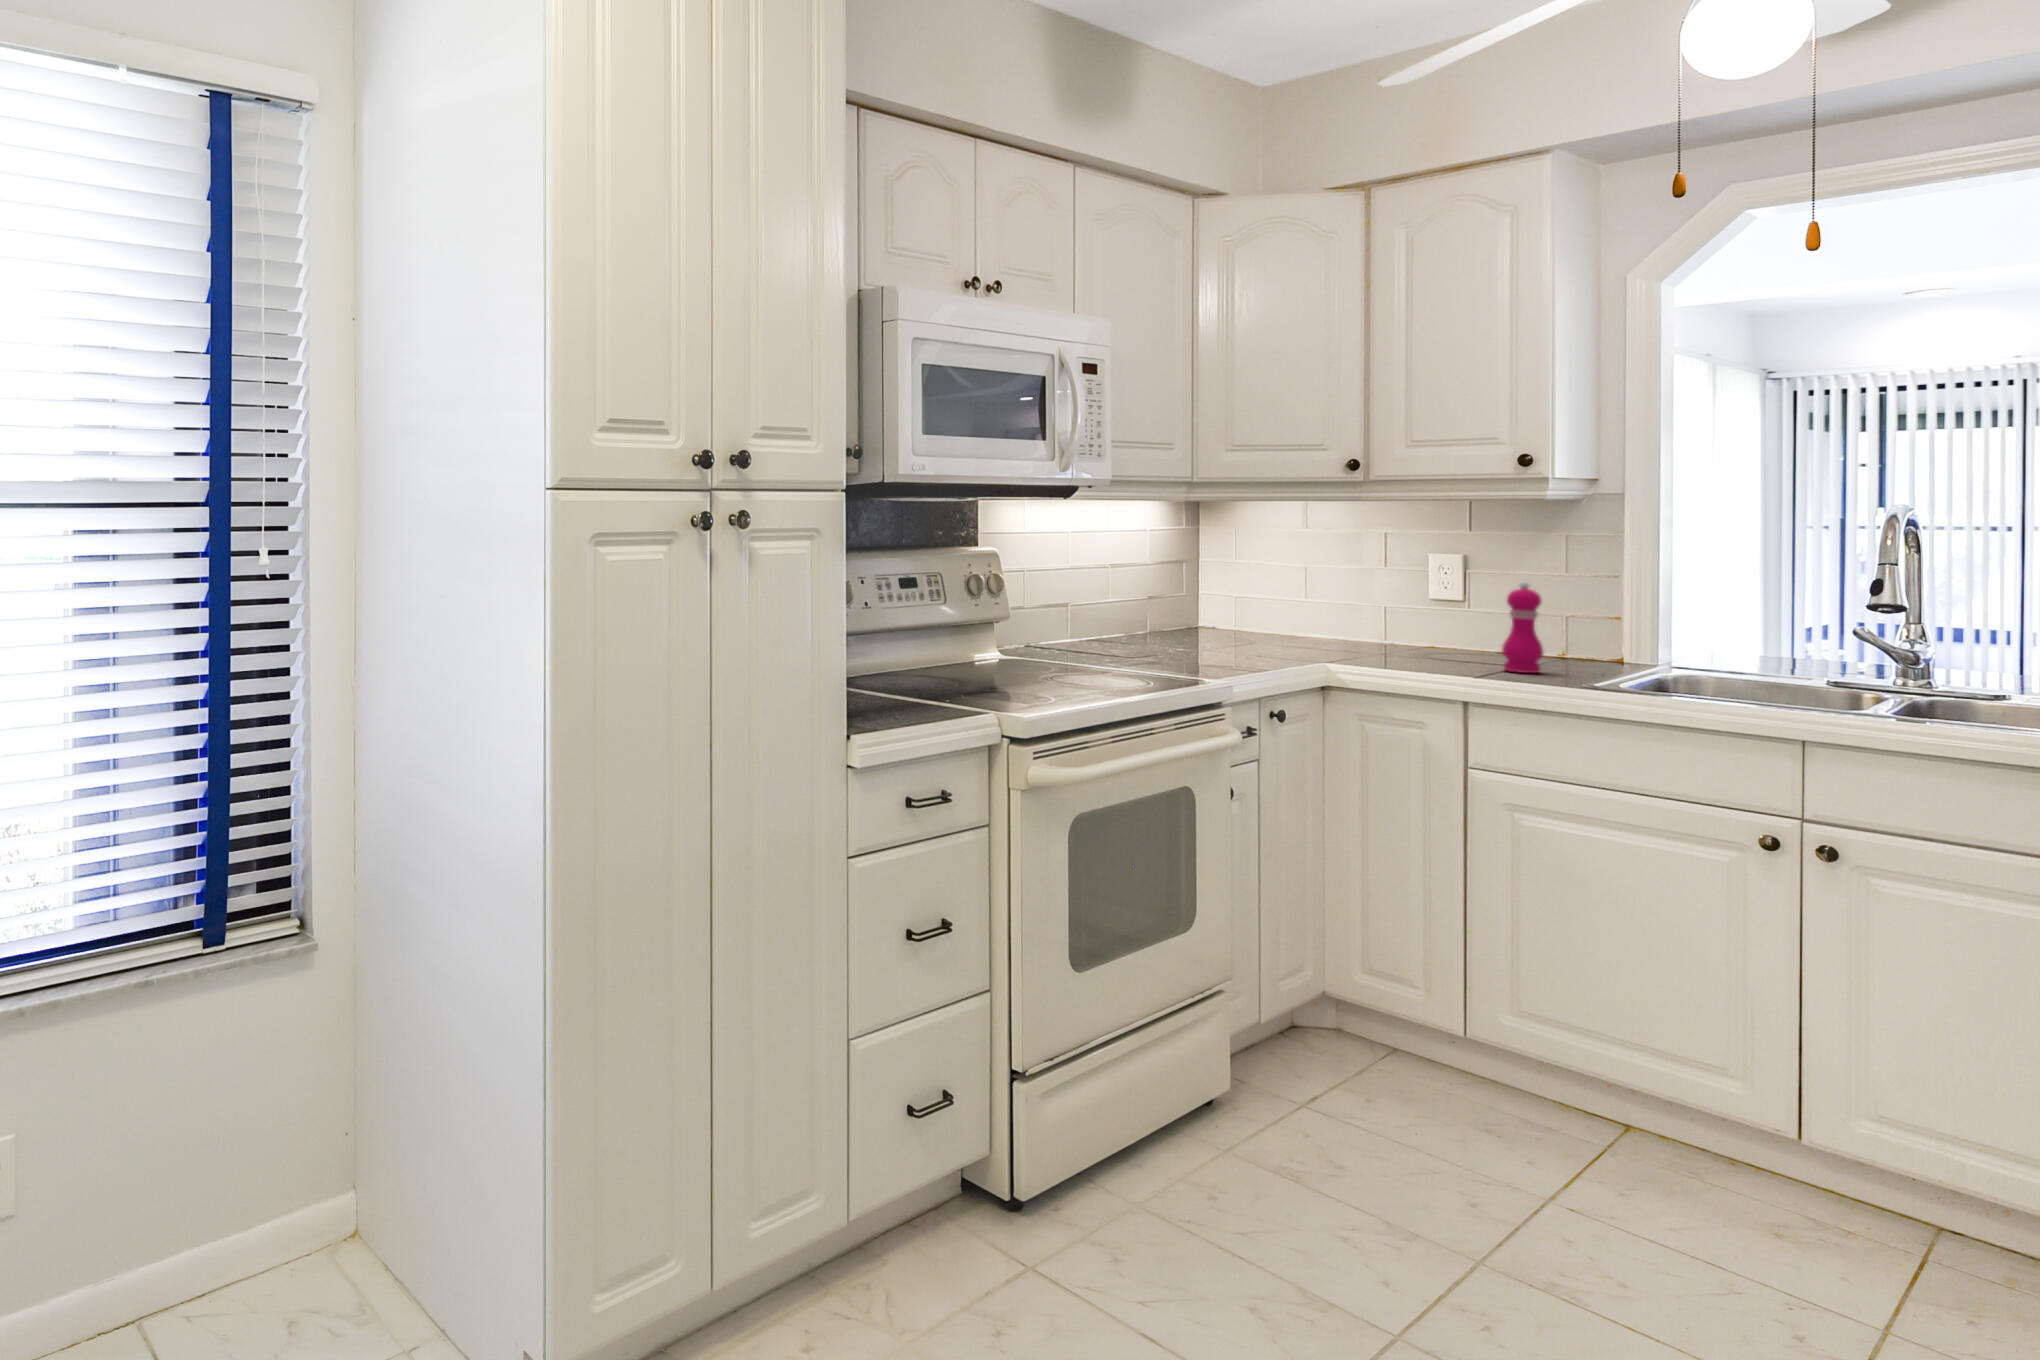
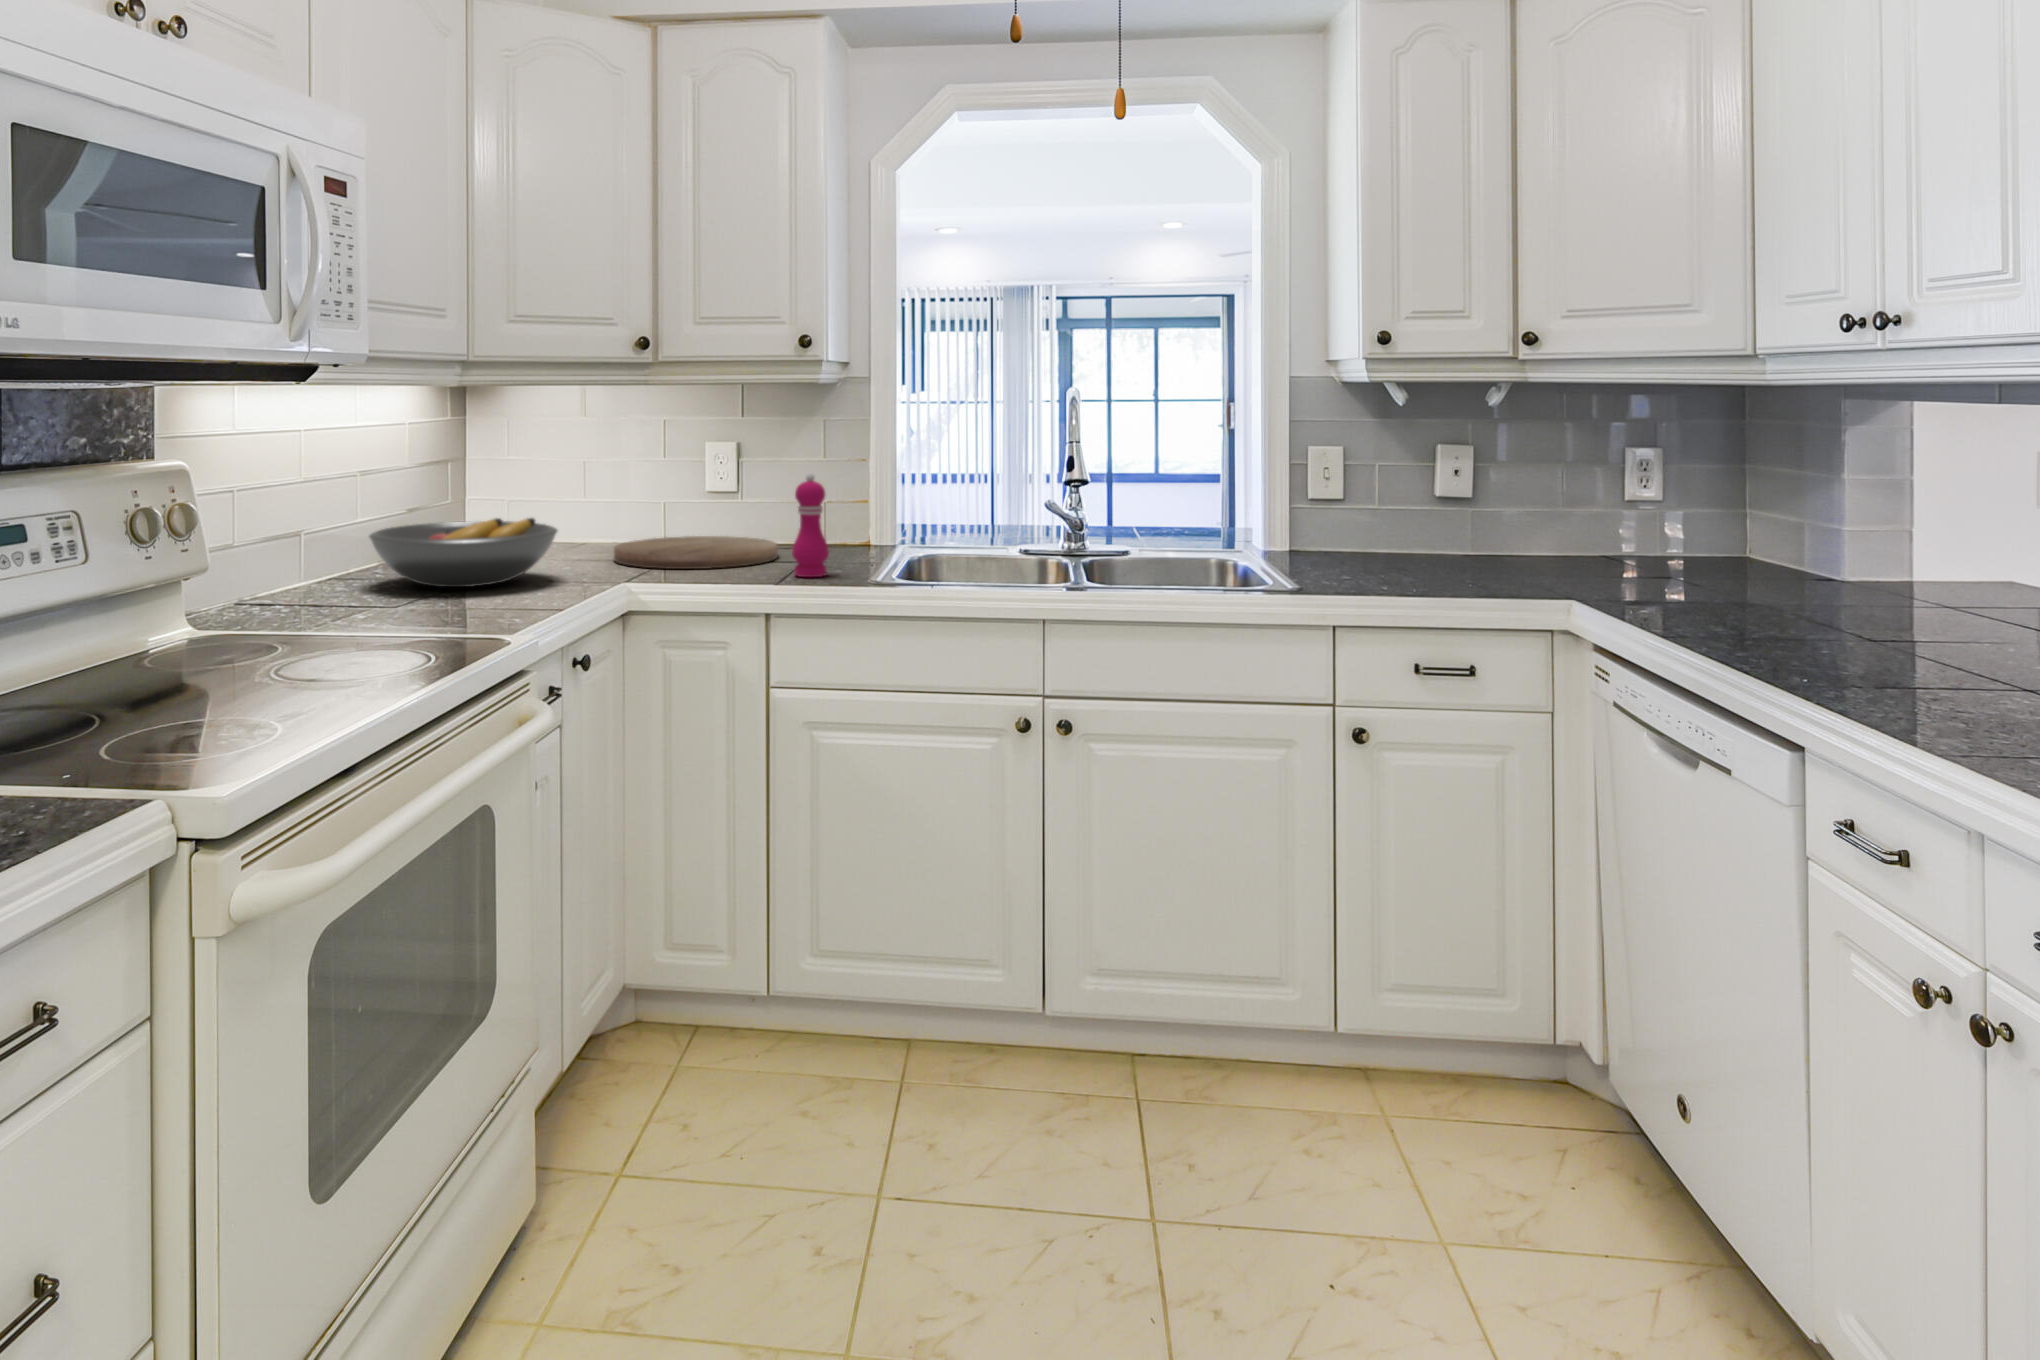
fruit bowl: none [1117,603,1270,651] -> present [369,518,558,587]
cutting board: none [1326,633,1497,660] -> present [614,536,778,569]

